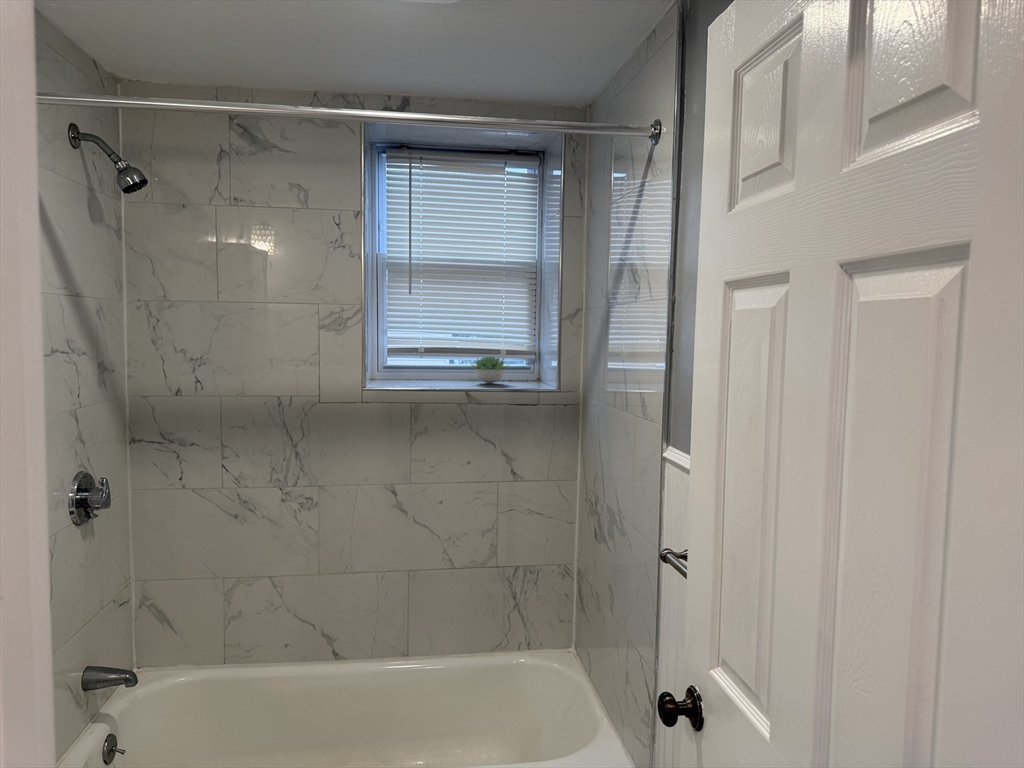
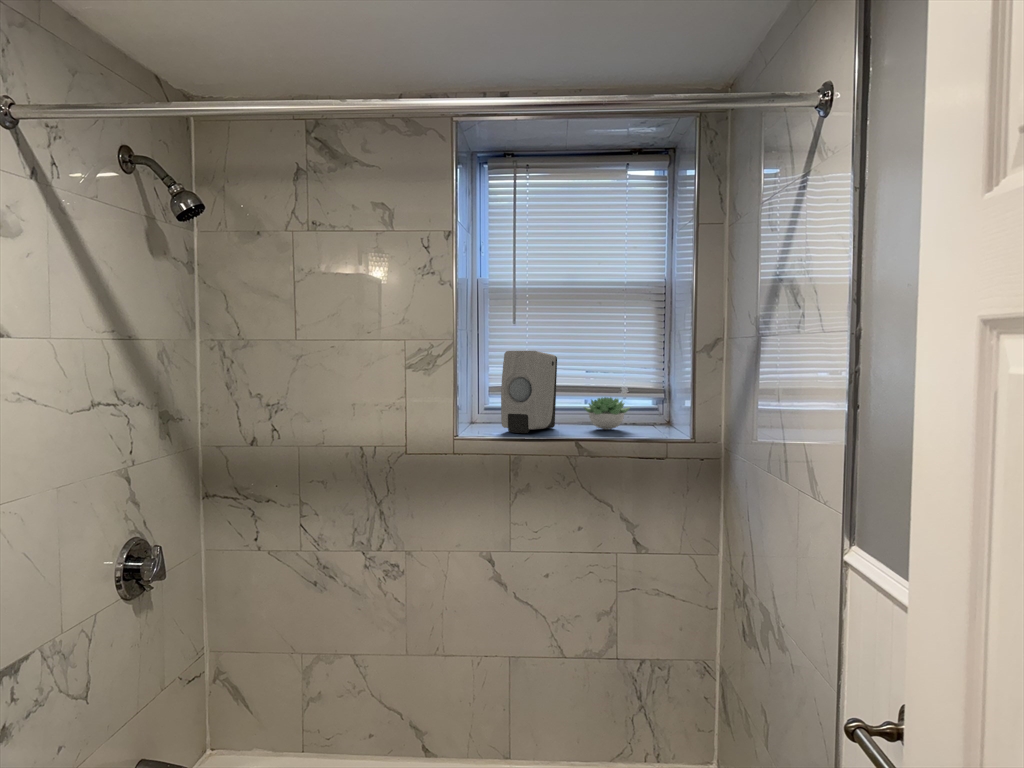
soap dispenser: none [403,316,449,385] -> present [501,351,557,433]

